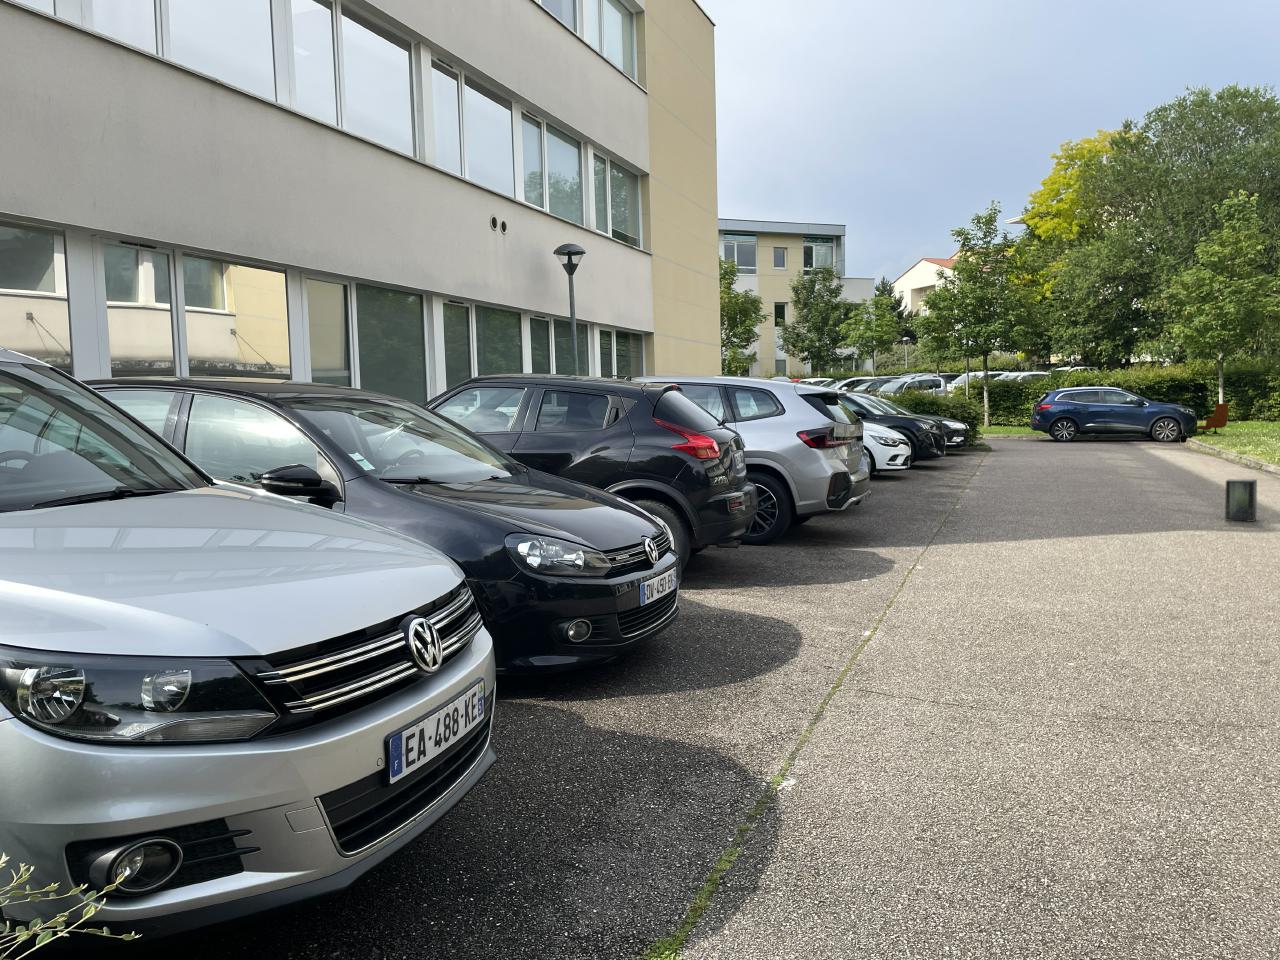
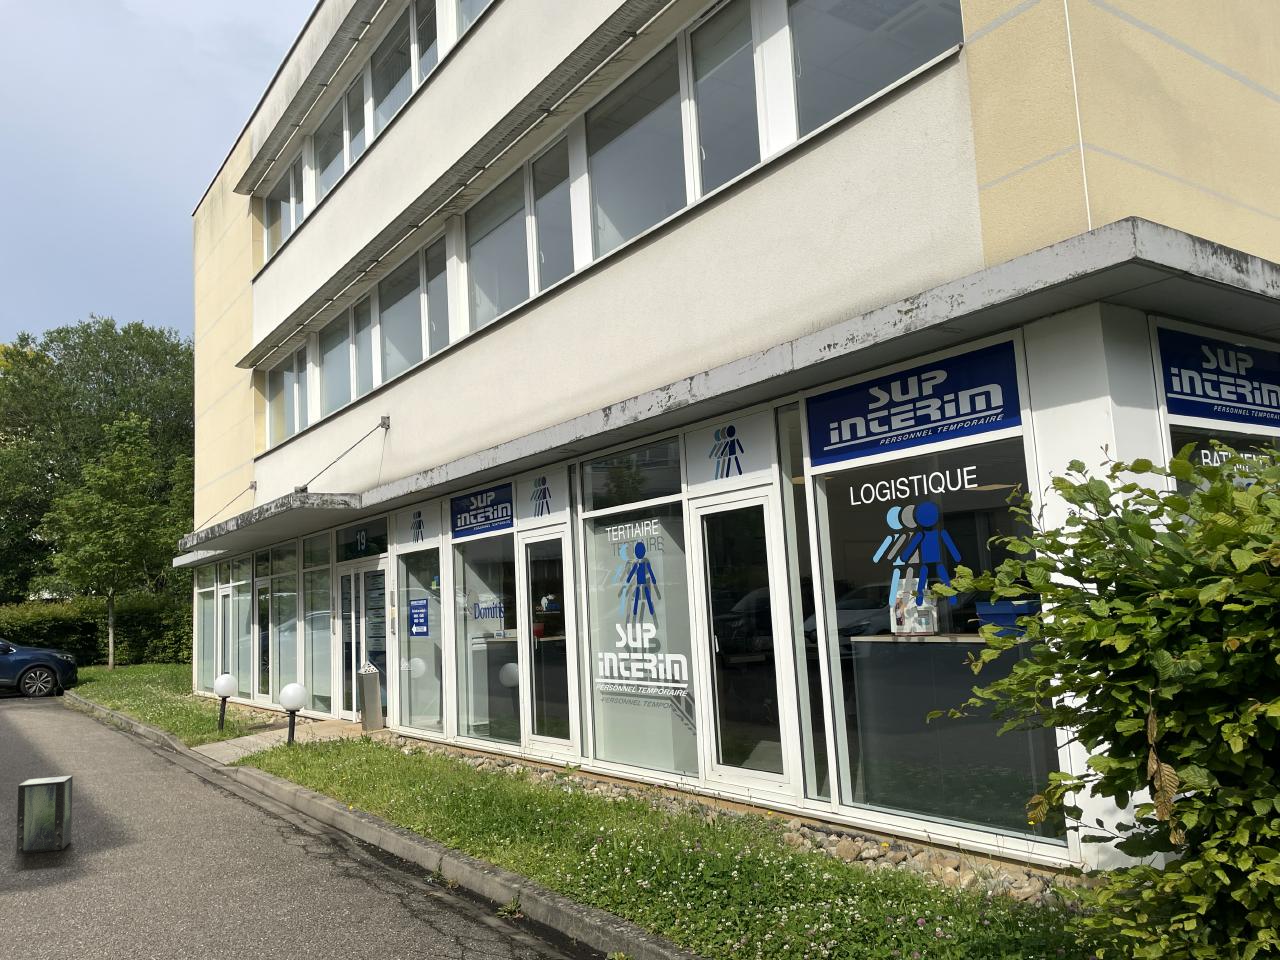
lounge chair: present [1196,403,1229,435] -> none [74,646,112,686]

